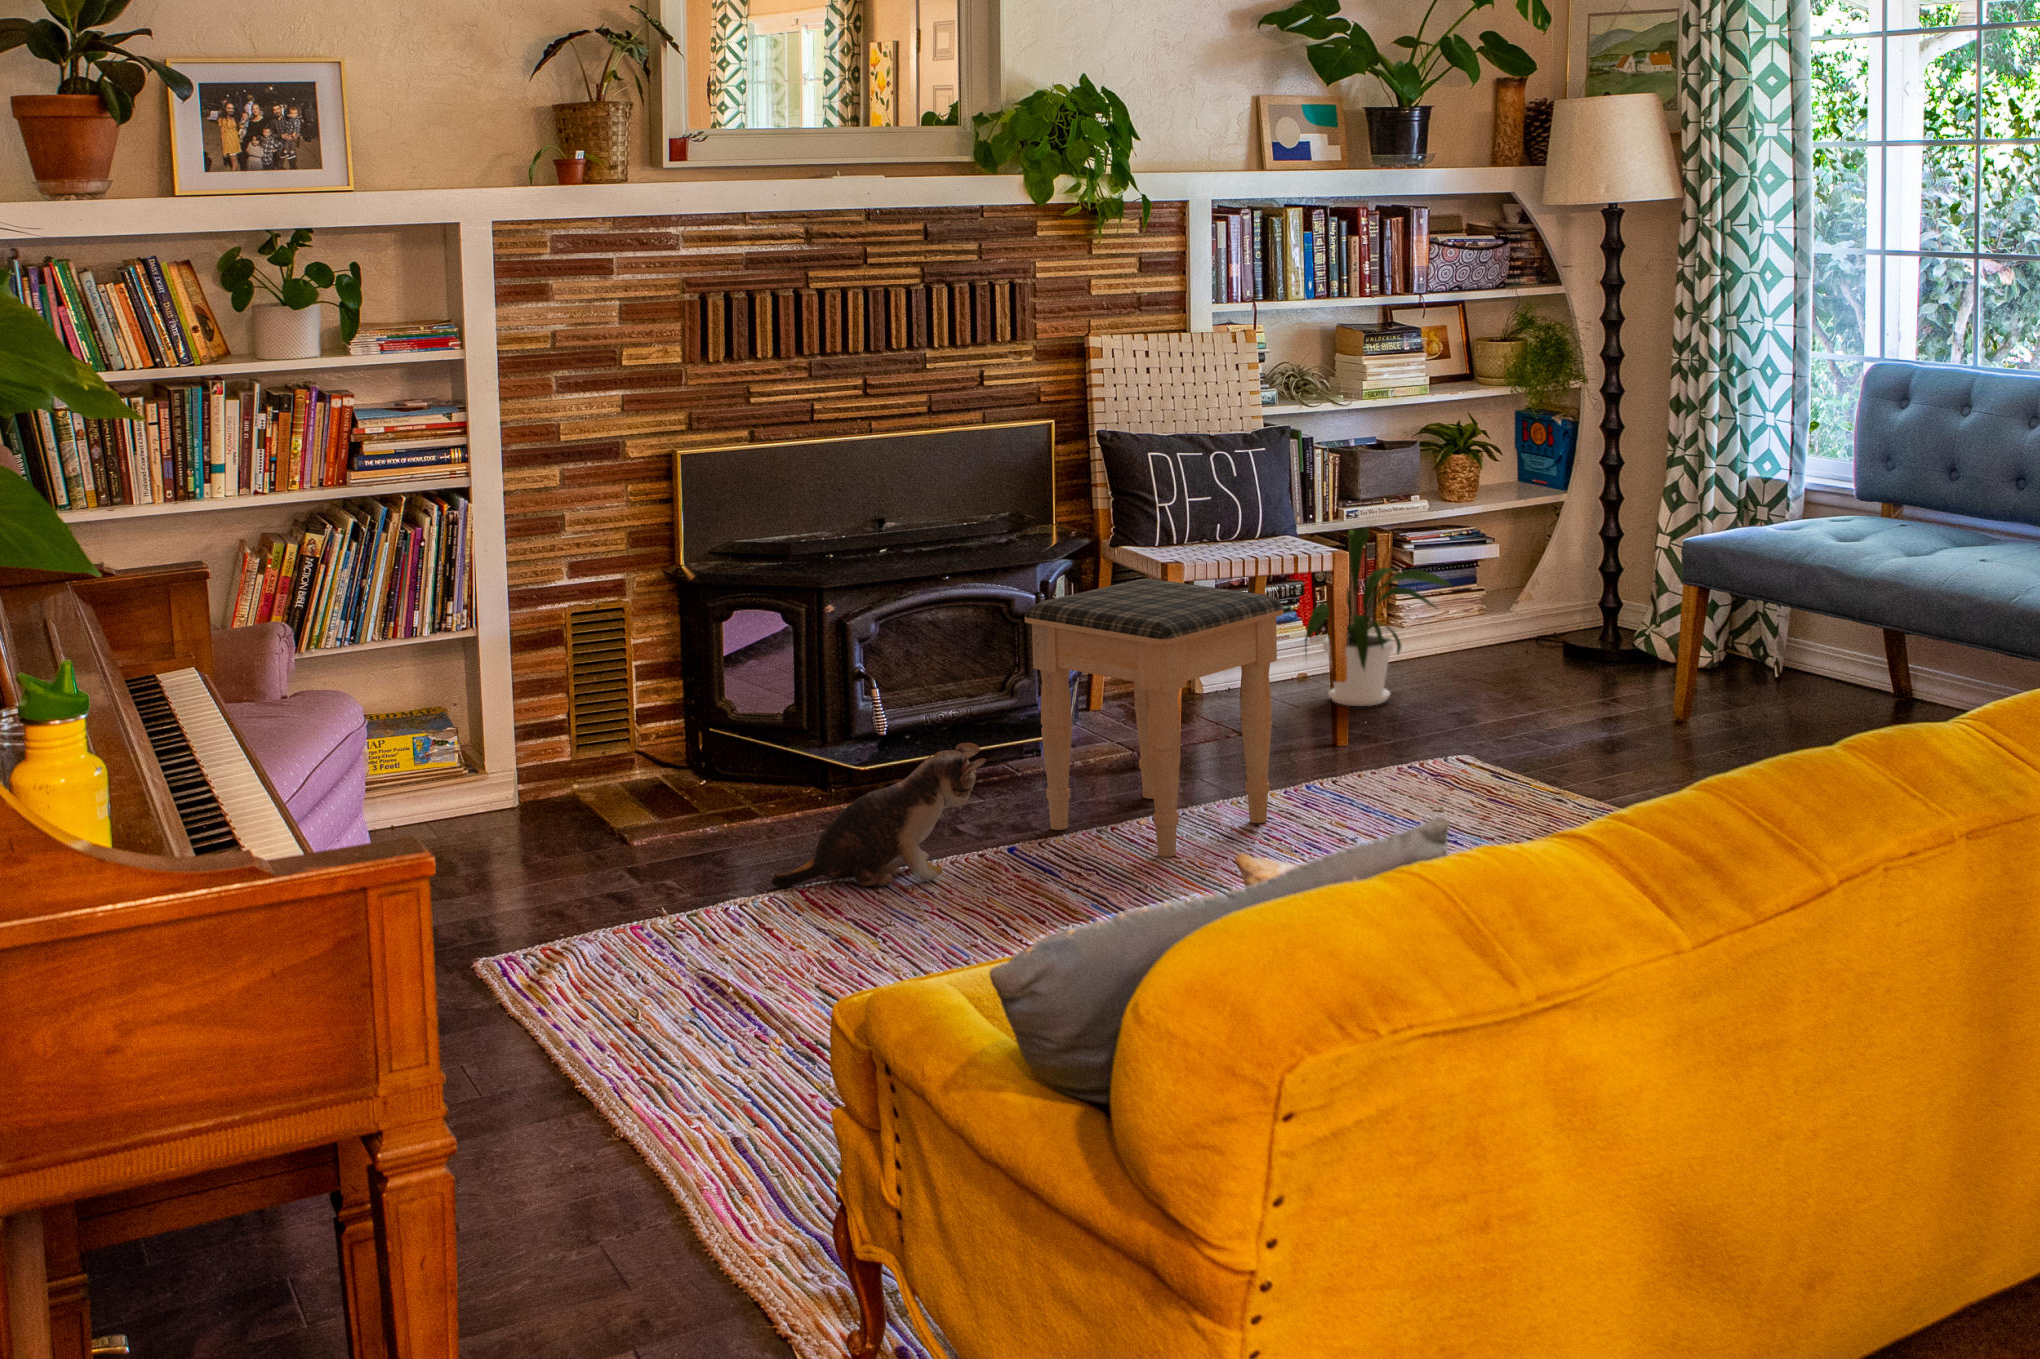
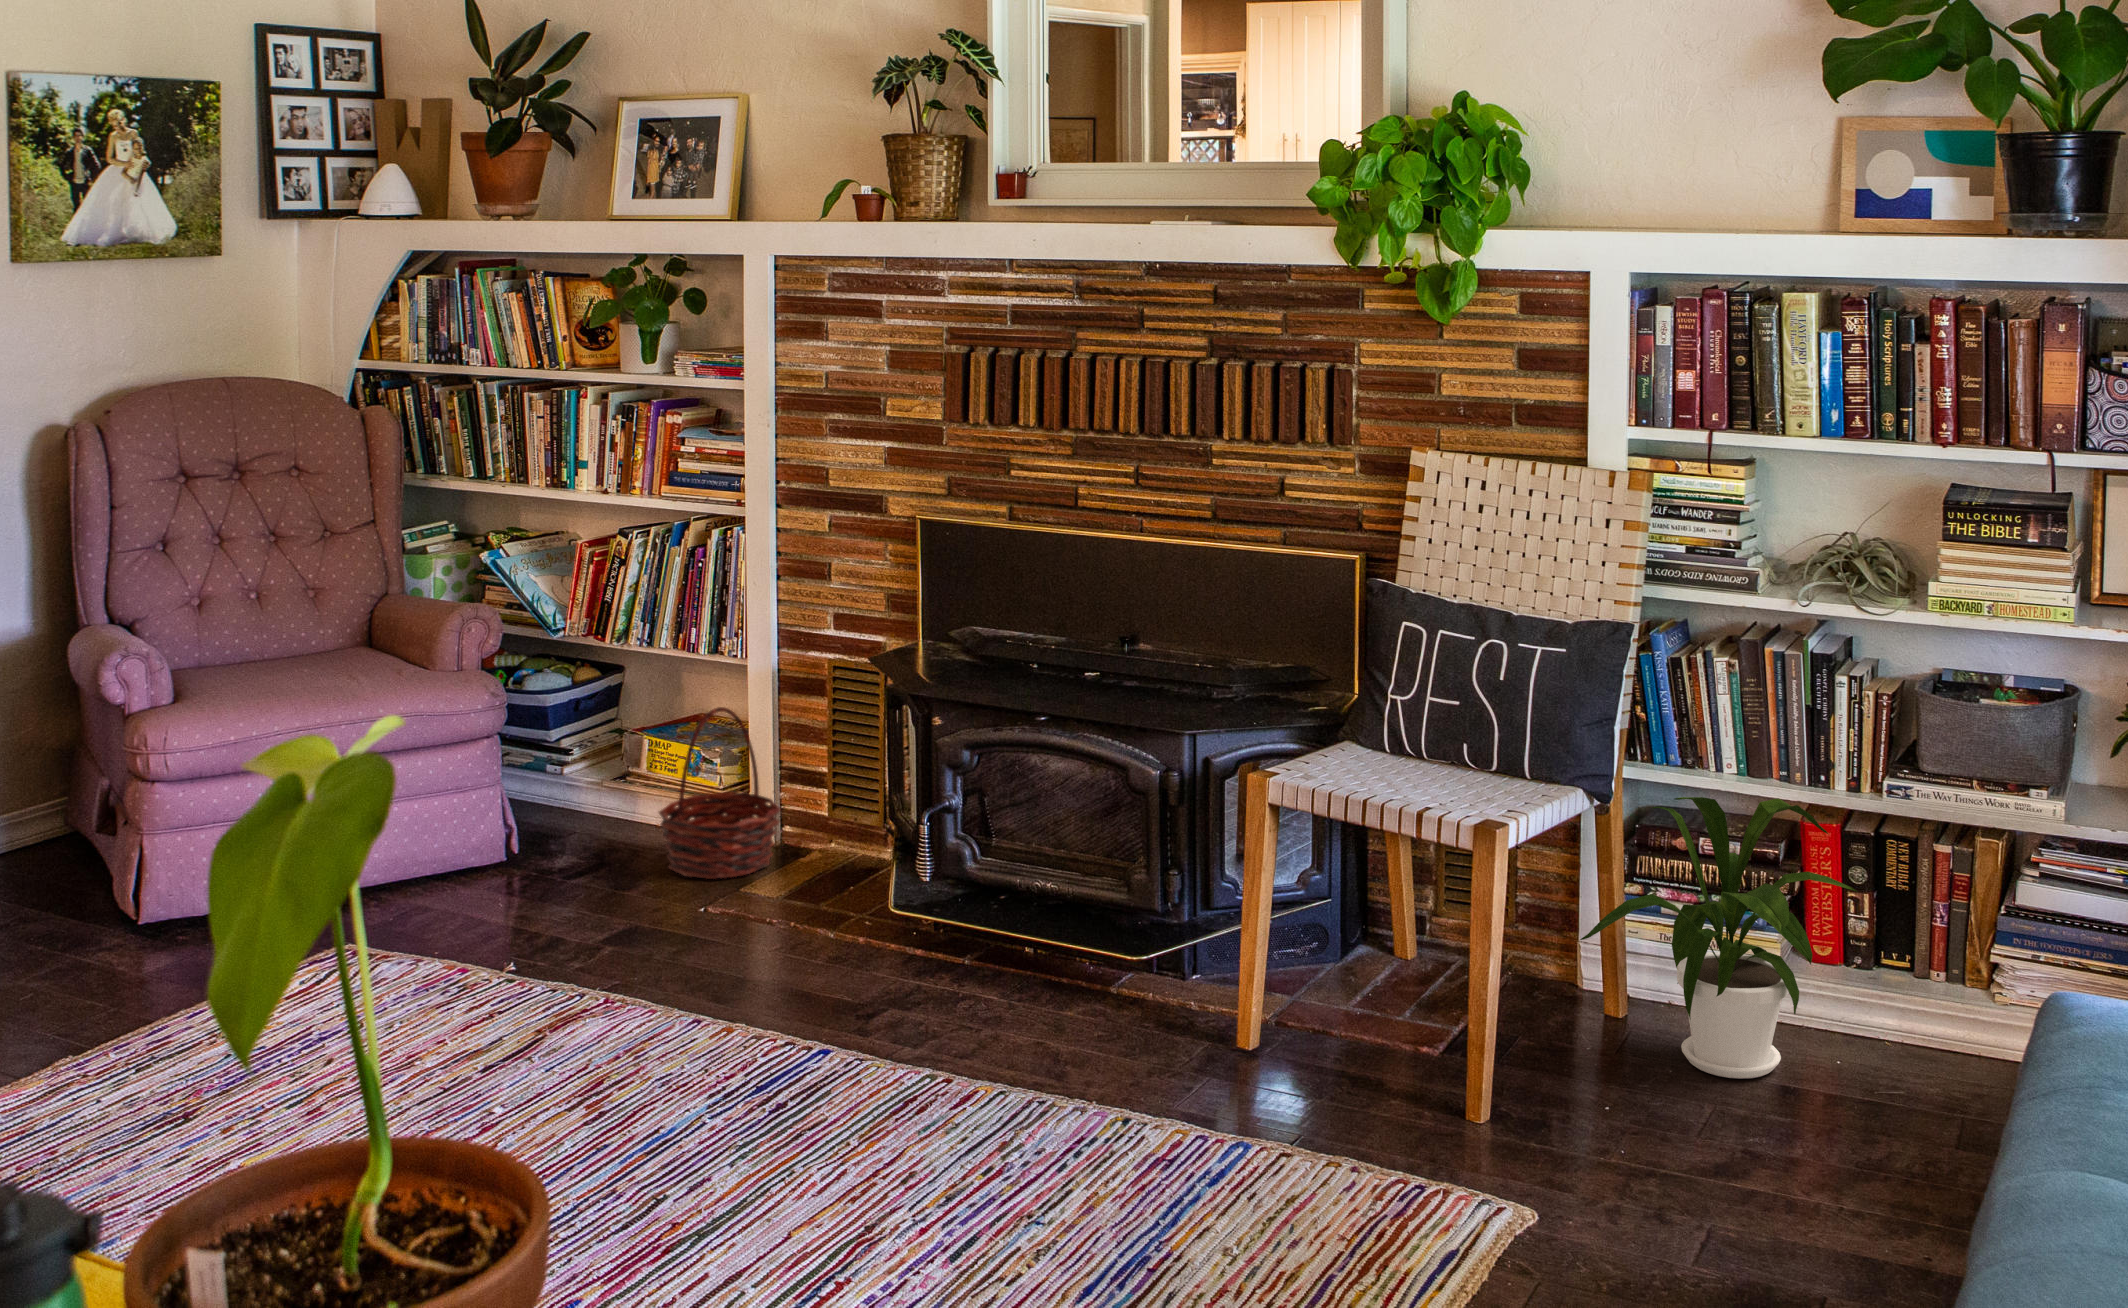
footstool: present [1025,579,1283,857] -> none [846,769,1142,1152]
basket: none [471,666,591,834] -> present [659,707,780,879]
plush toy: present [772,742,986,887] -> none [593,908,753,1053]

